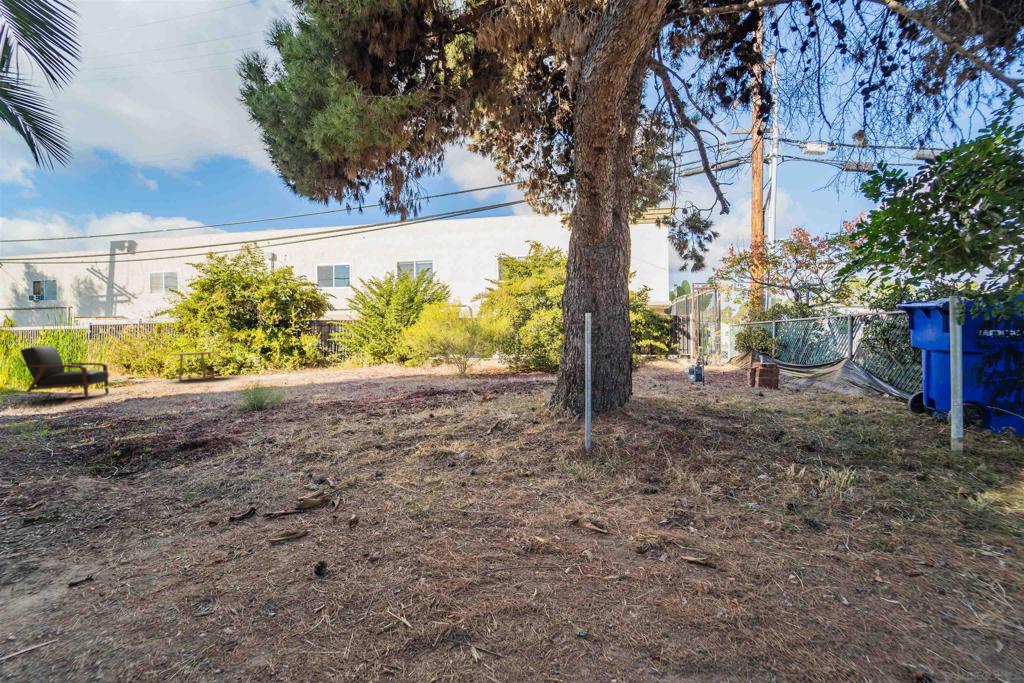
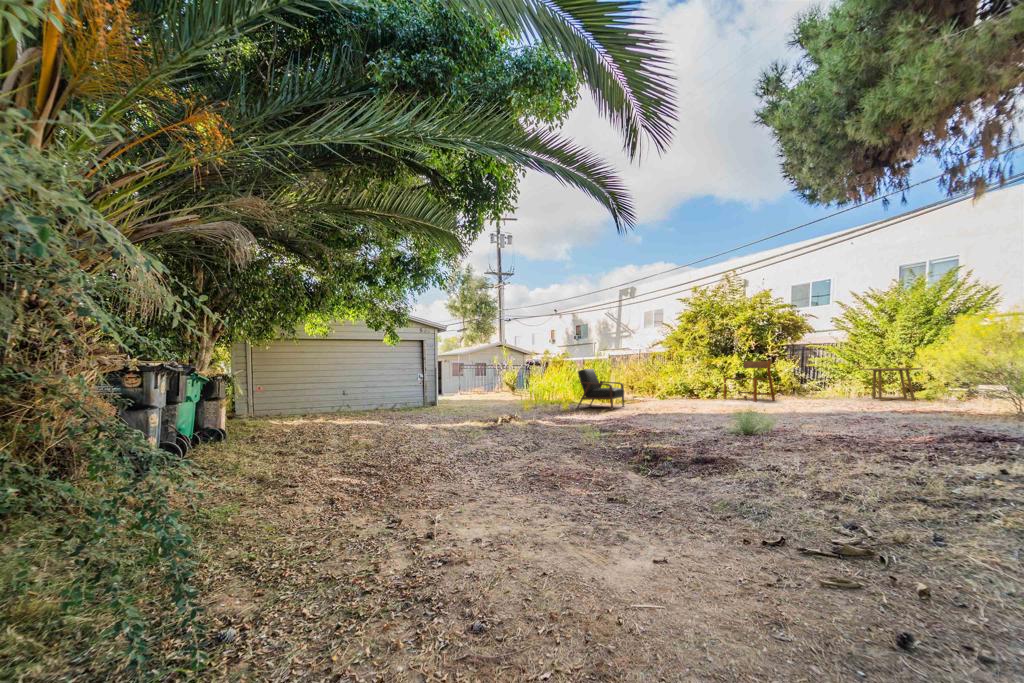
bench: none [246,334,297,375] -> present [724,360,775,402]
round table: present [171,352,218,381] -> present [860,368,922,401]

